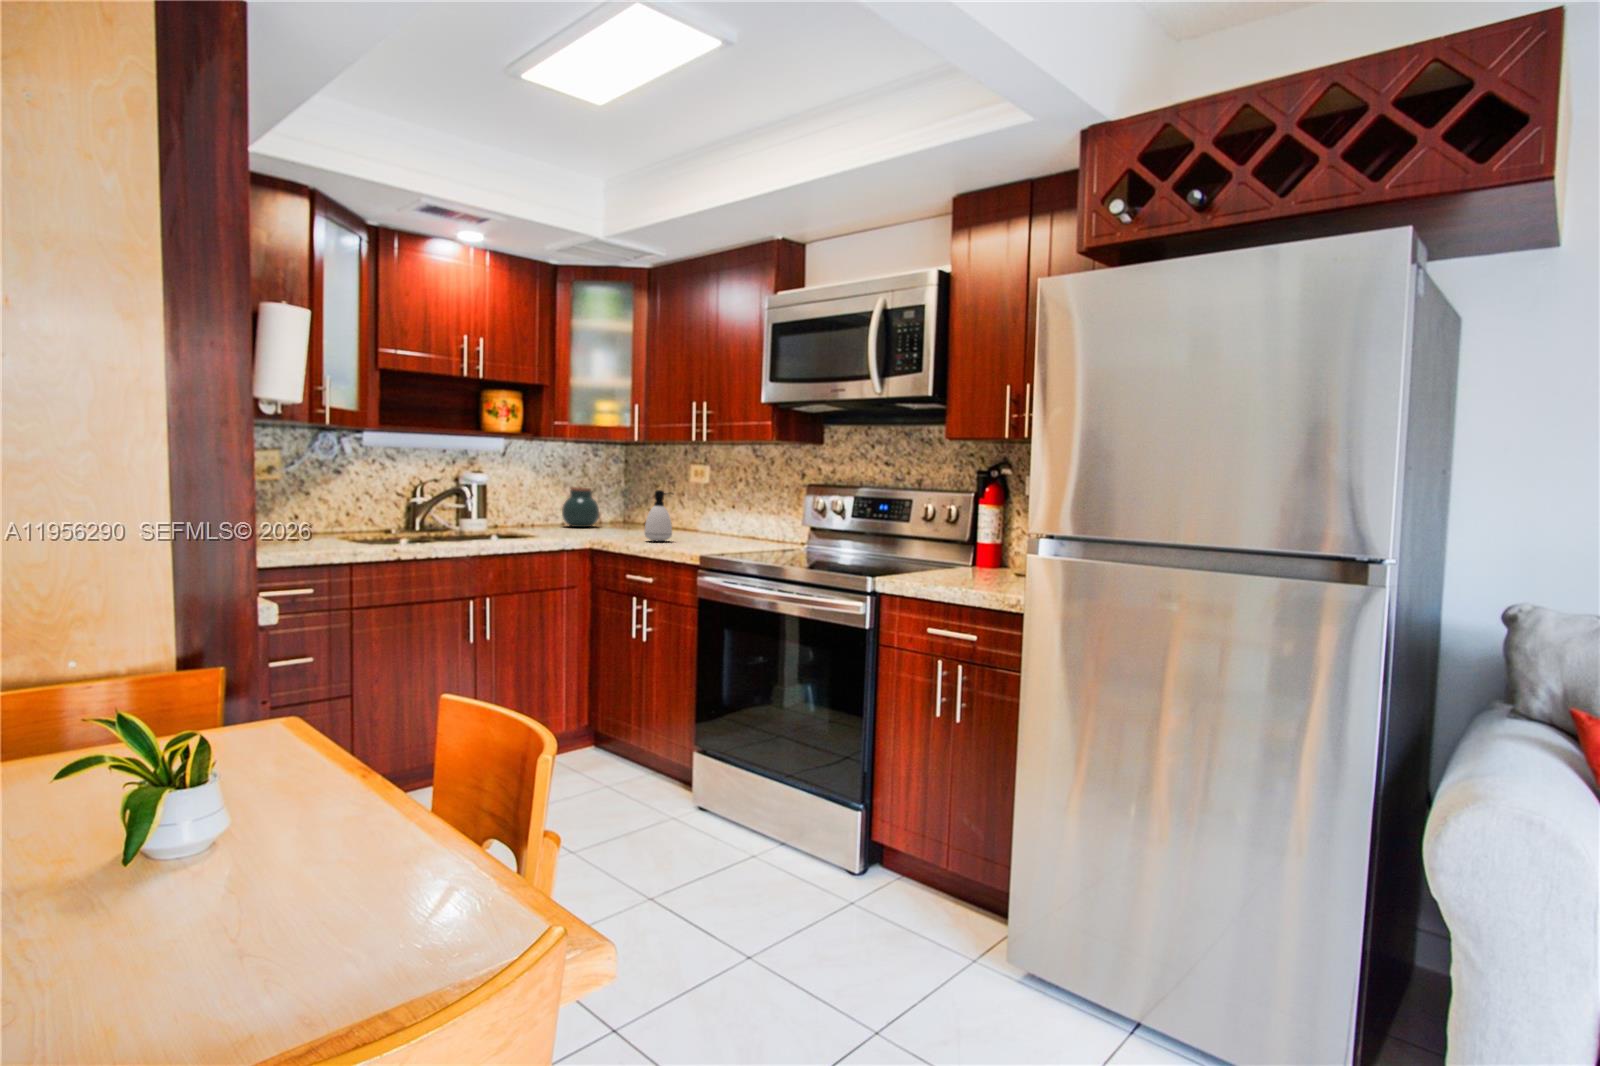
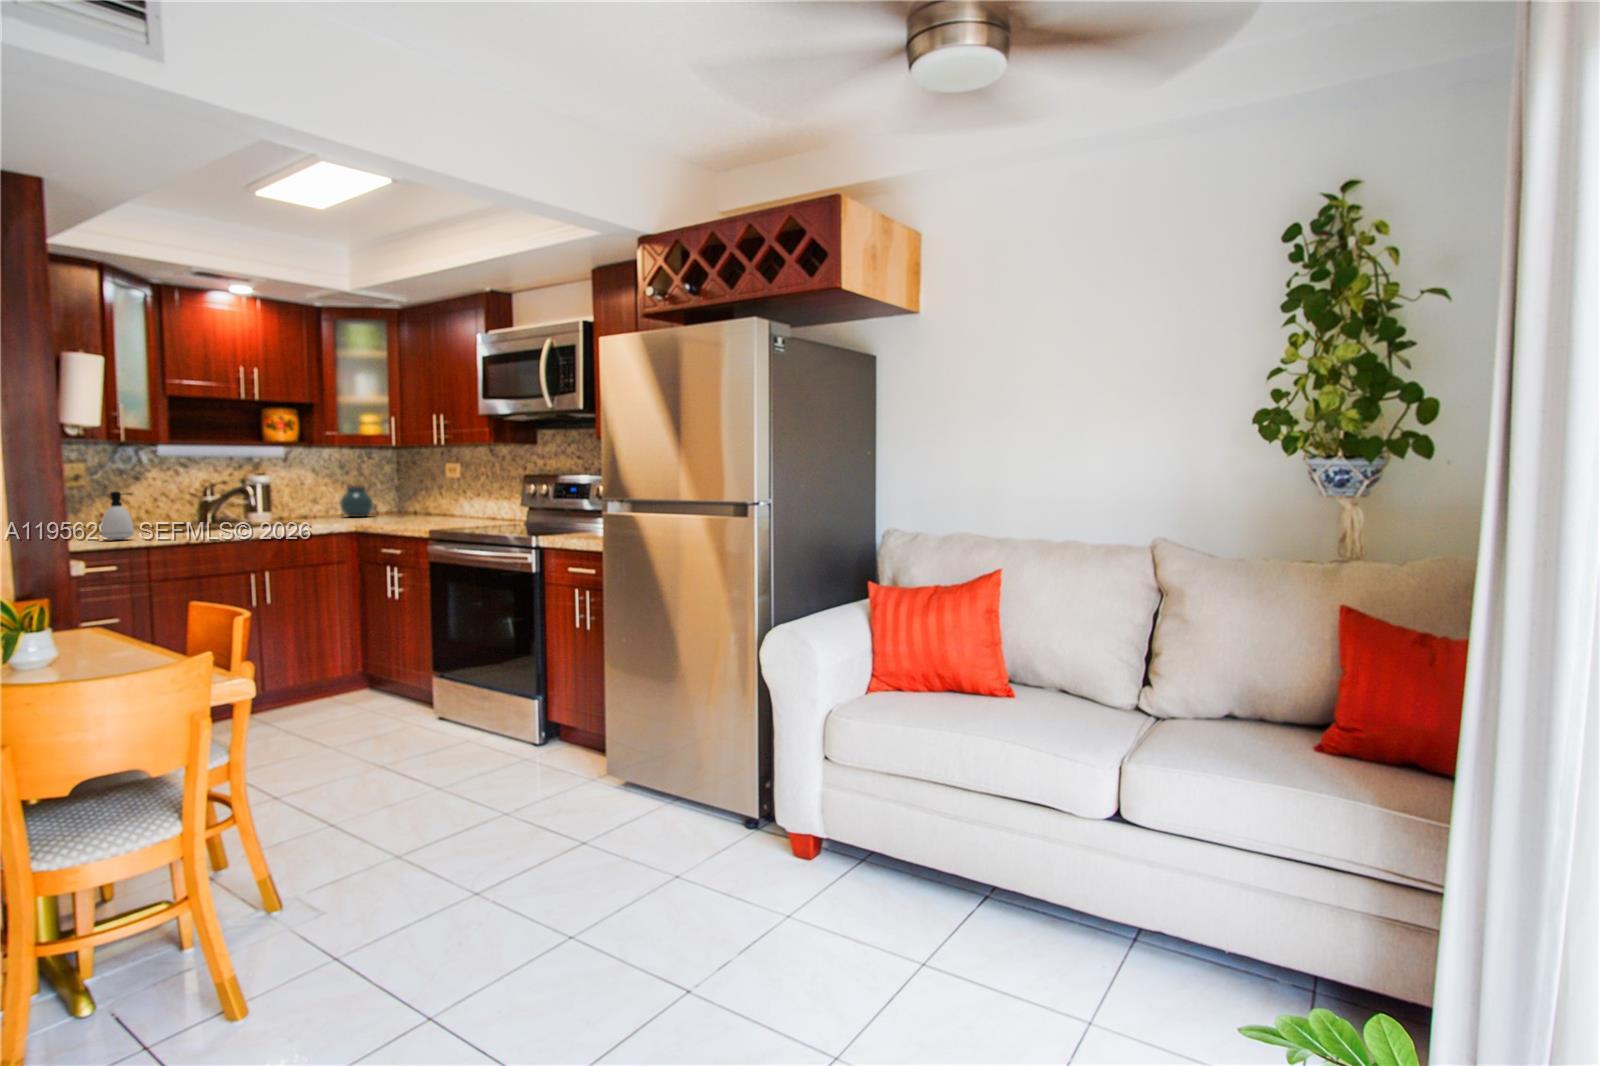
soap dispenser: present [645,490,672,541] -> present [101,491,134,540]

